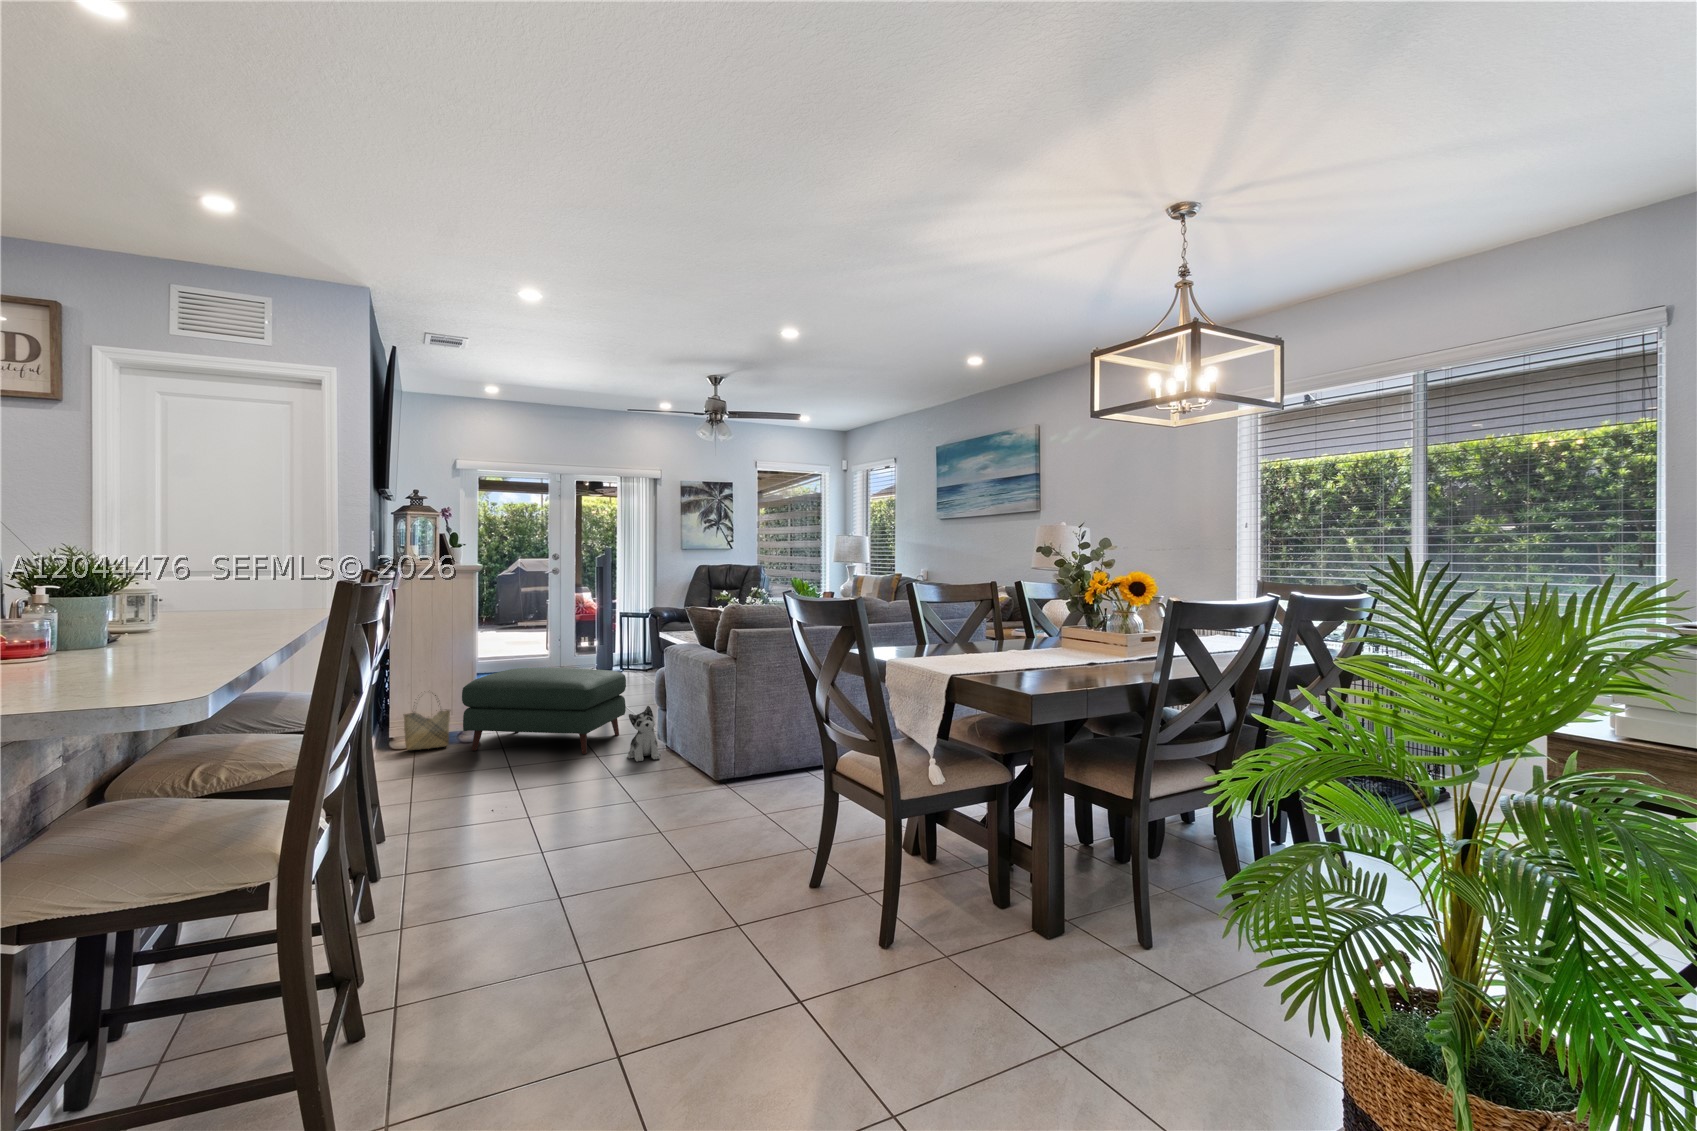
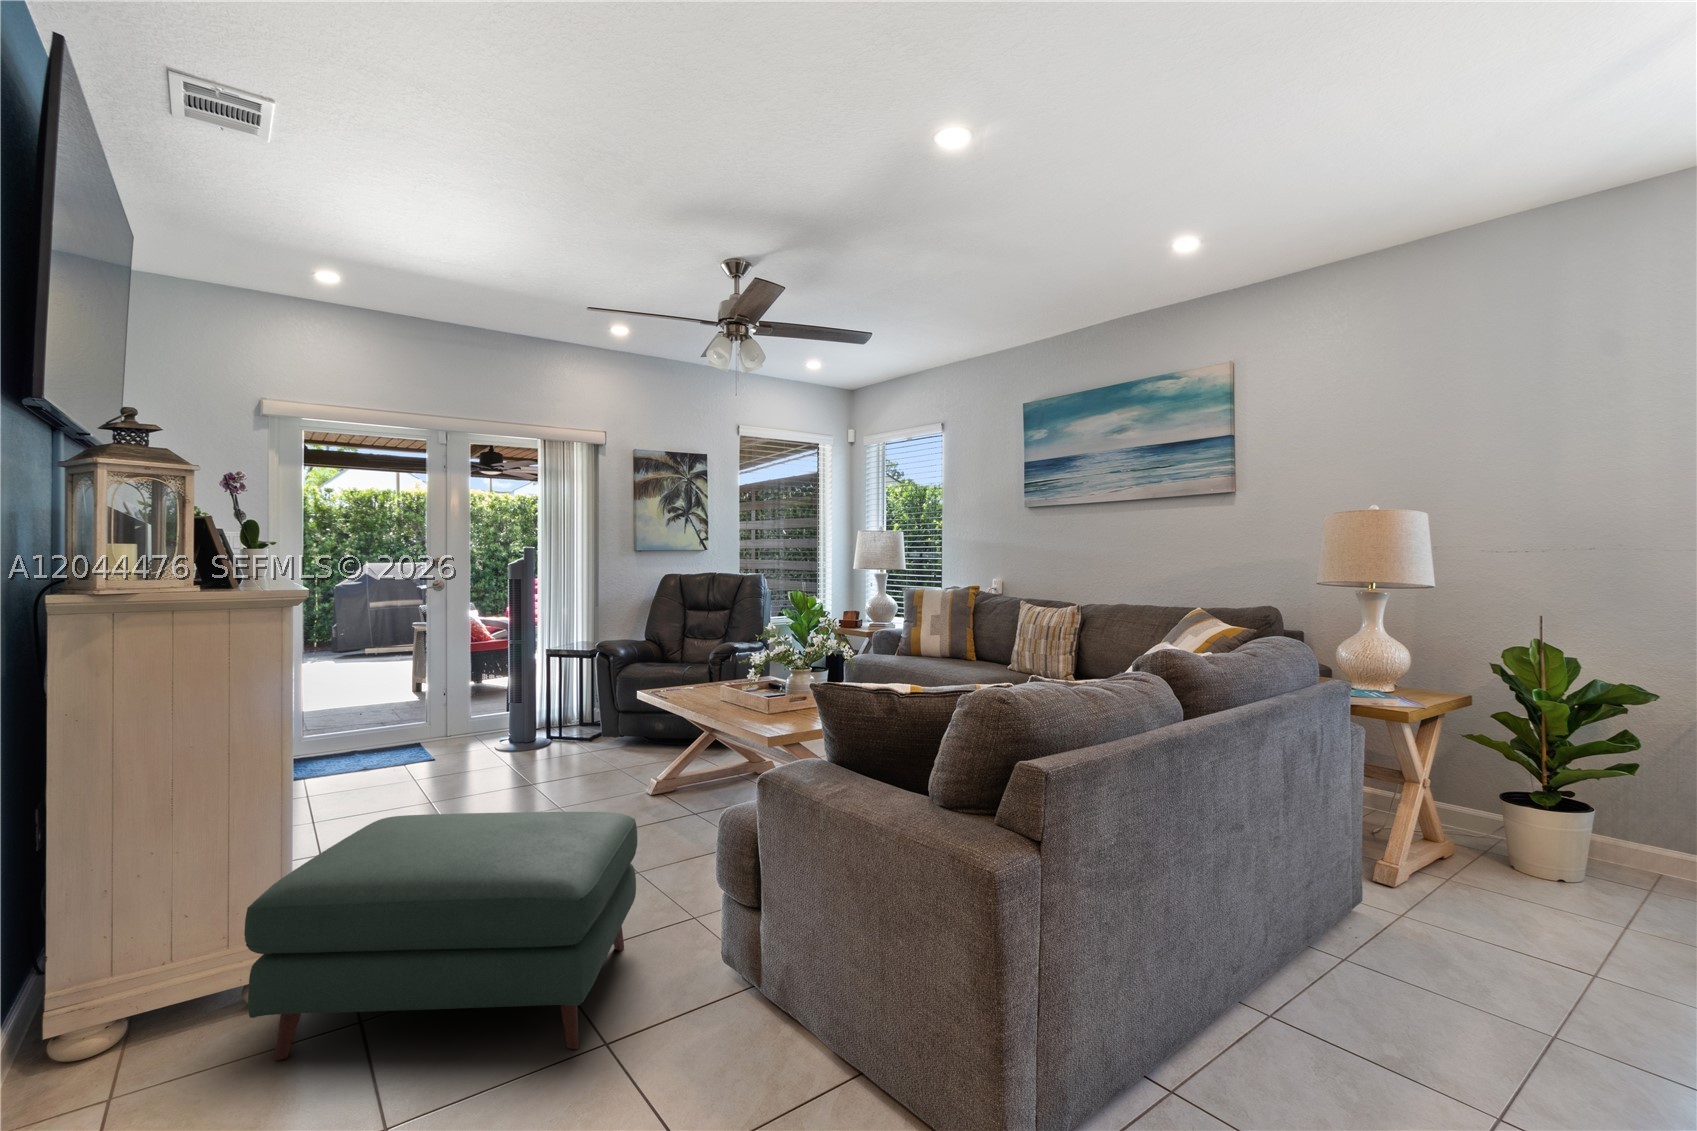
woven basket: present [404,693,450,750] -> none [73,906,217,1086]
plush toy: present [627,706,660,761] -> none [686,927,771,1078]

